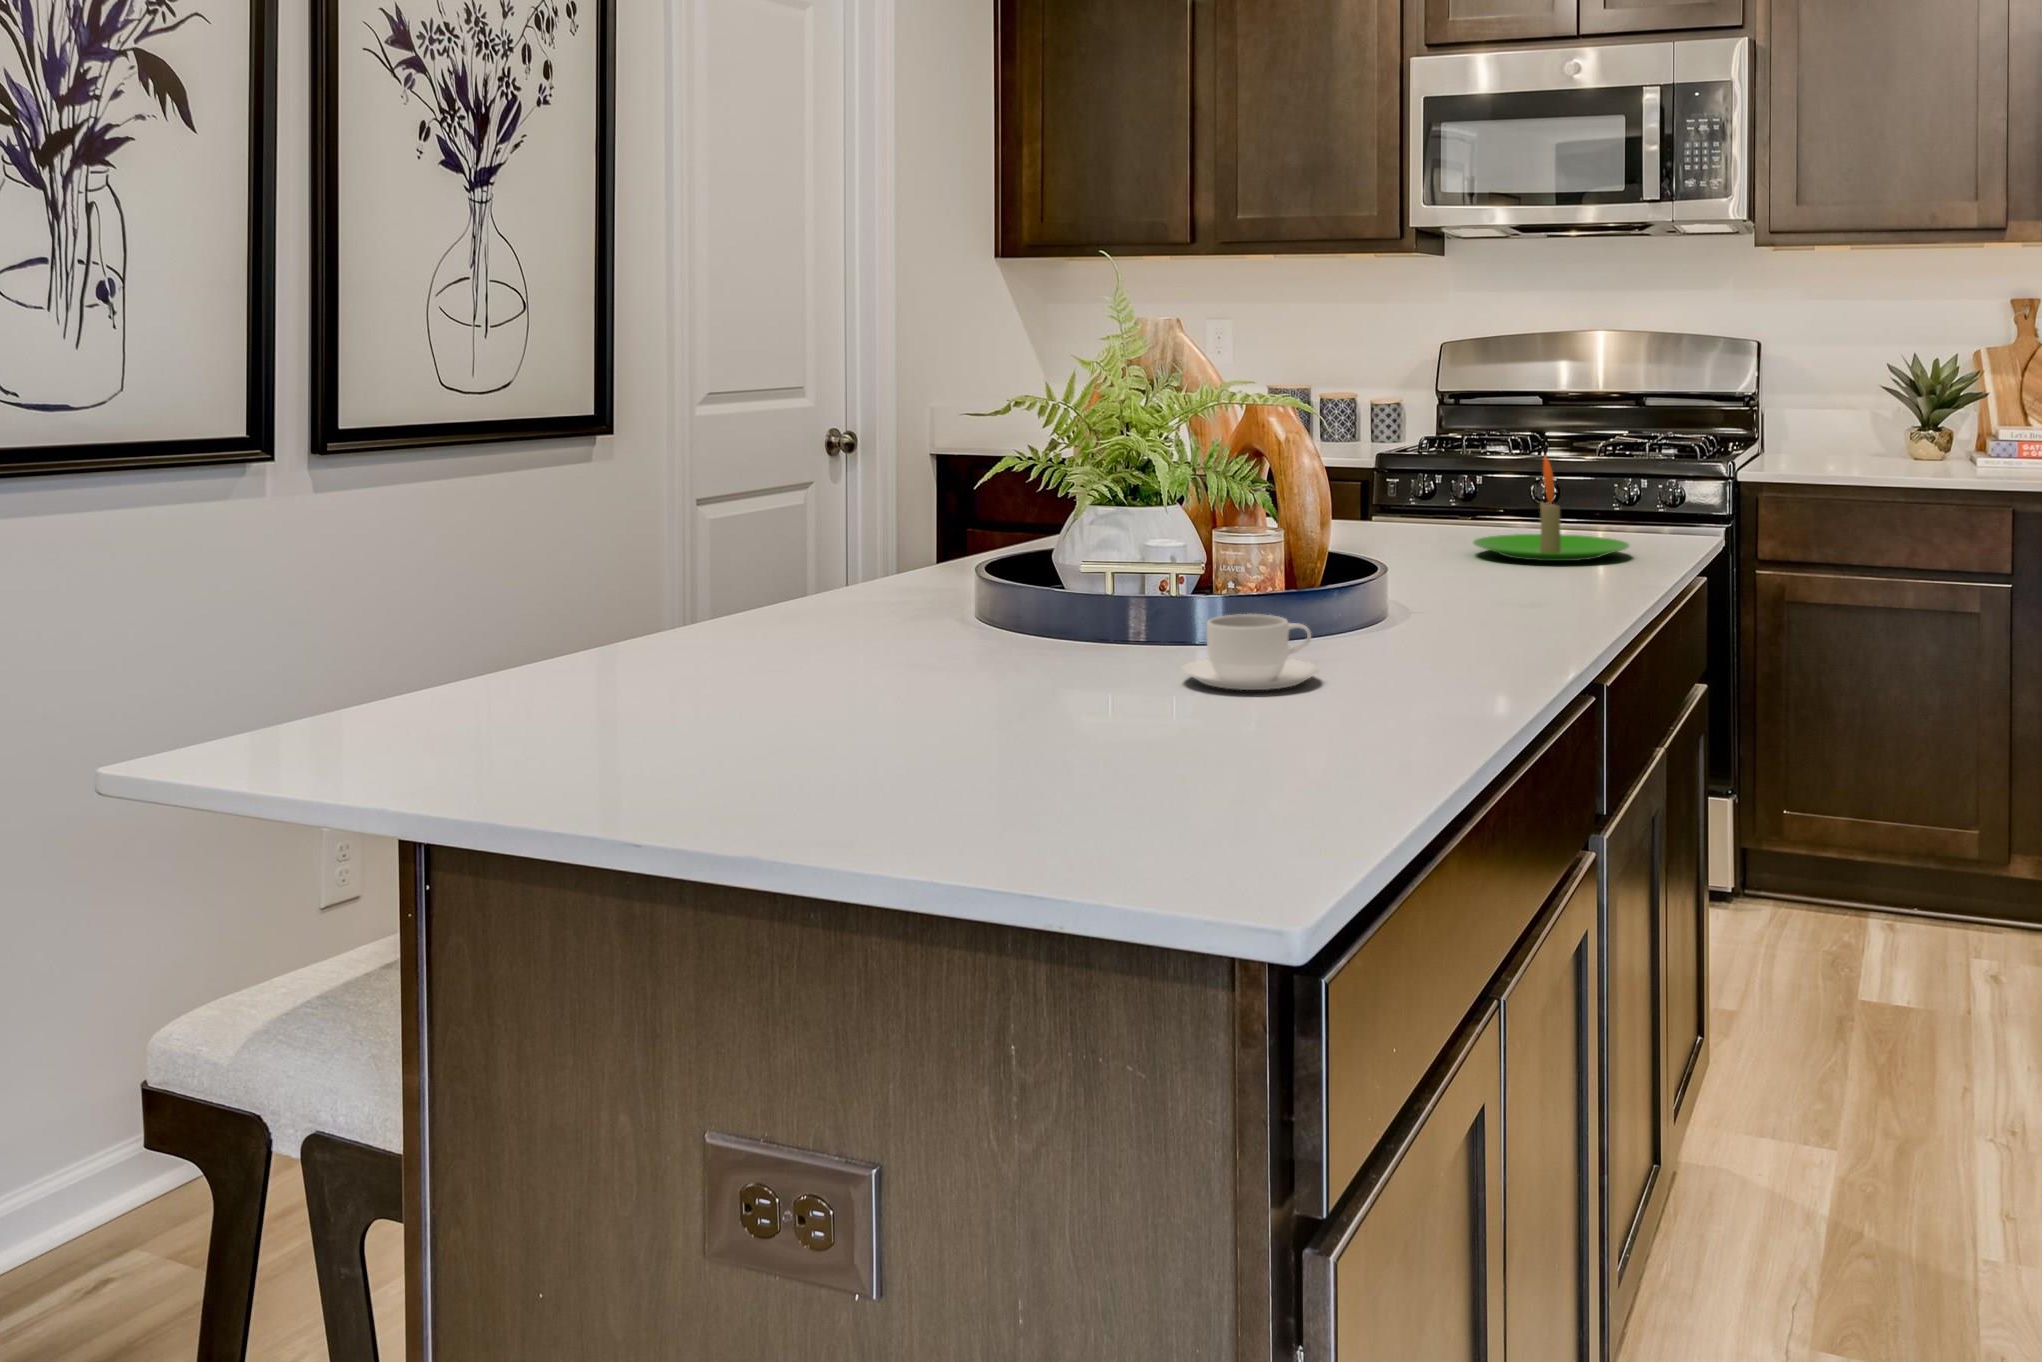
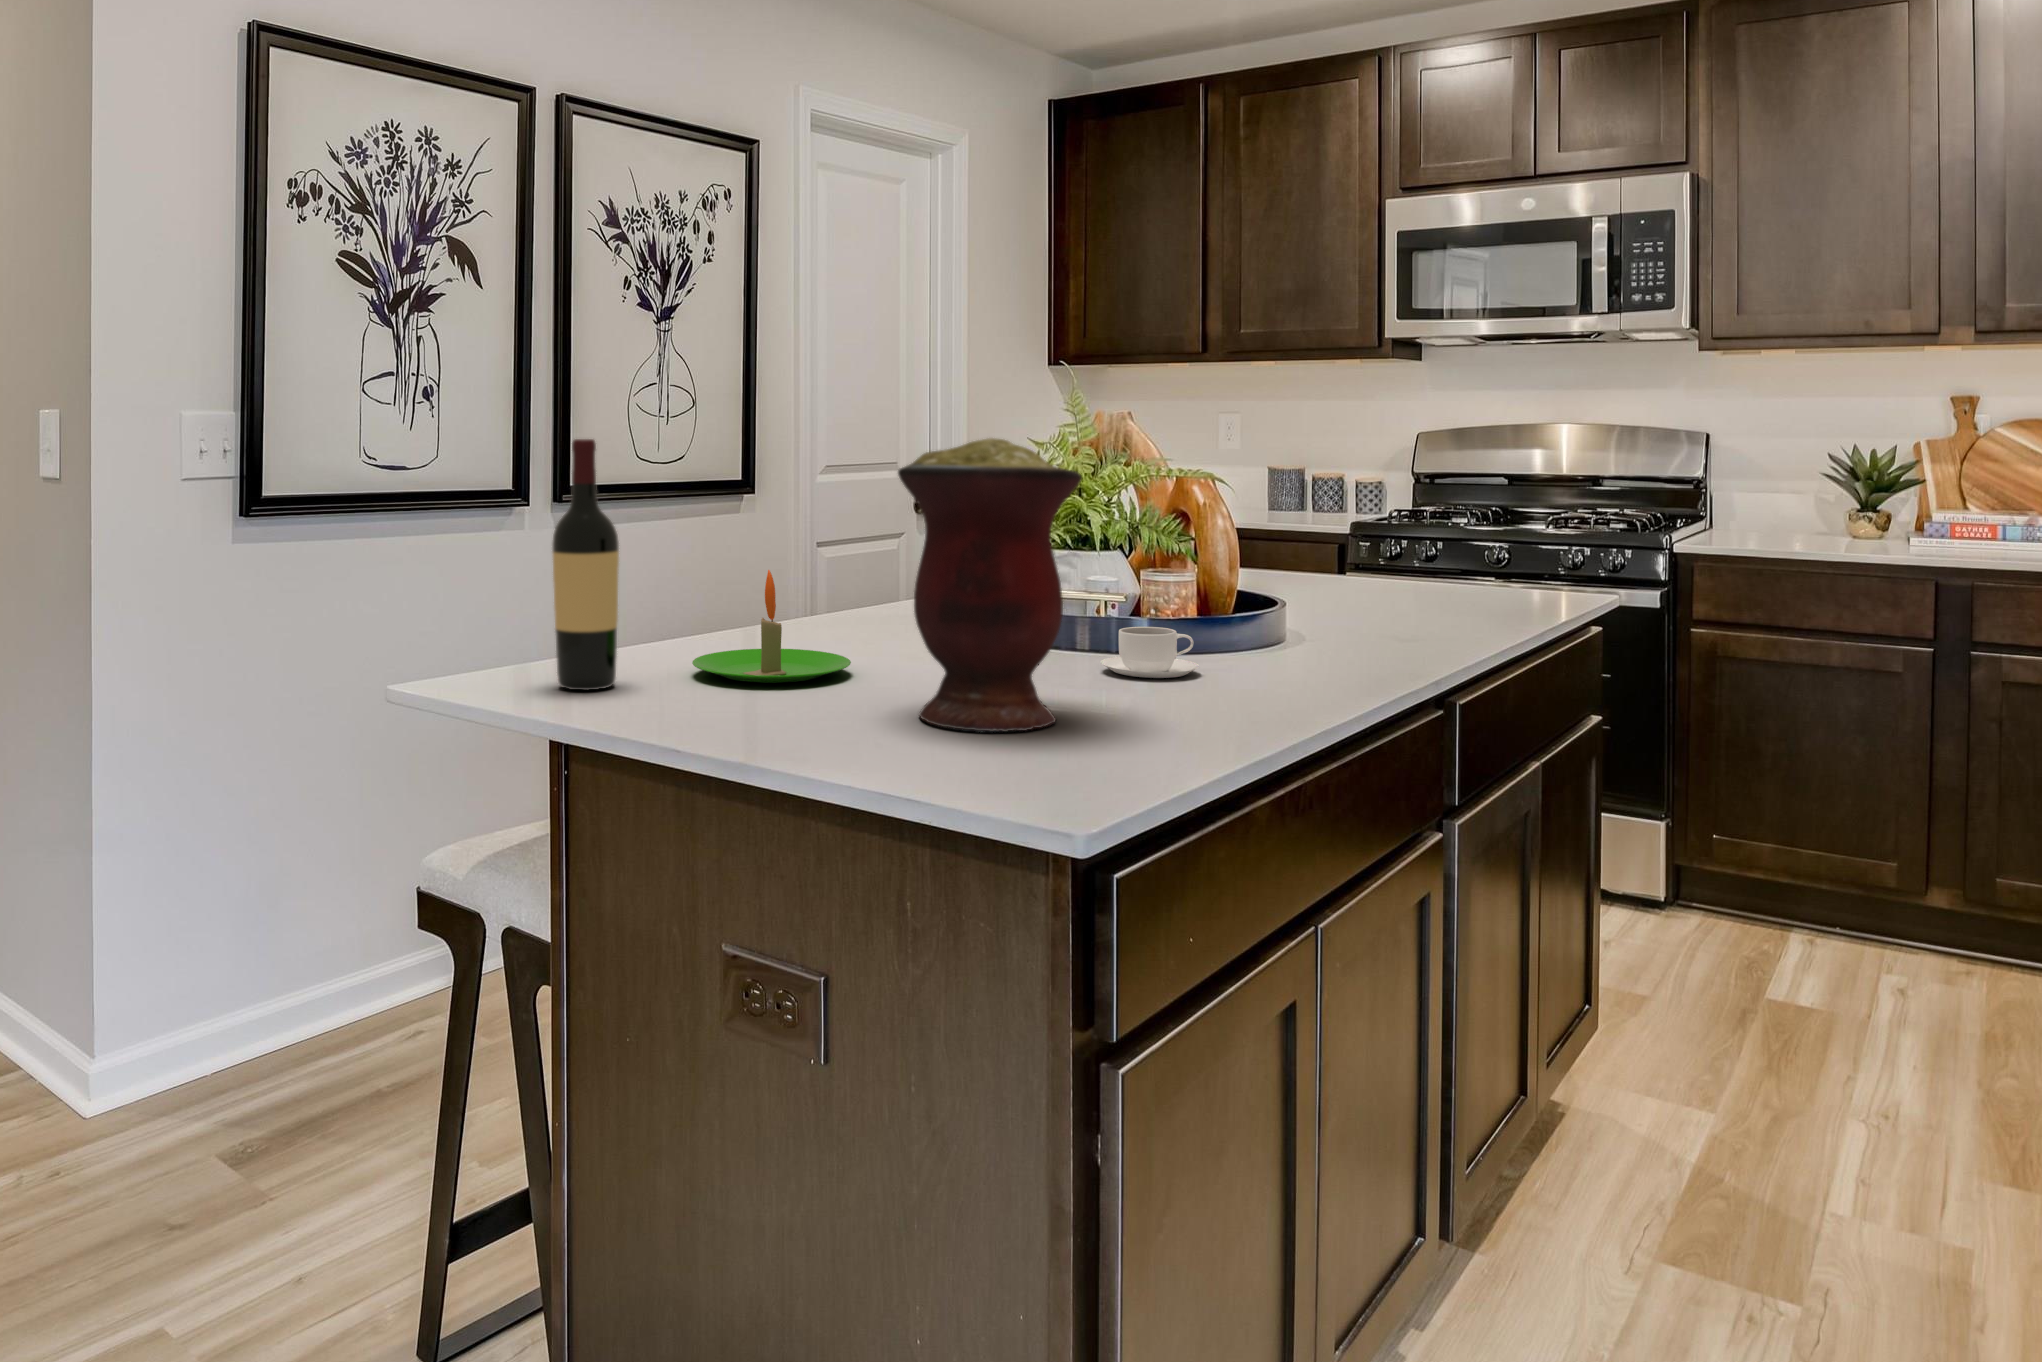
vase: none [907,339,1191,805] -> present [898,438,1082,732]
wine bottle: none [315,348,433,770] -> present [552,439,619,690]
candle: present [1473,456,1629,561] -> present [692,570,851,683]

